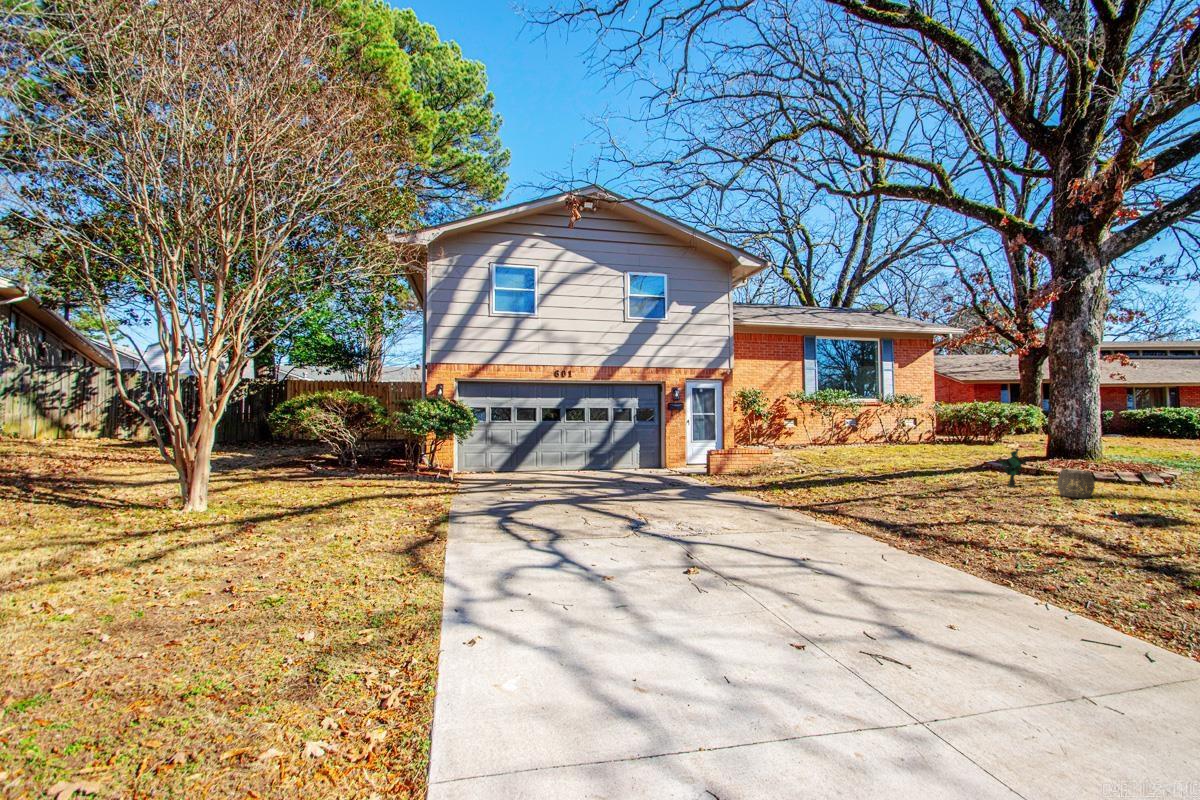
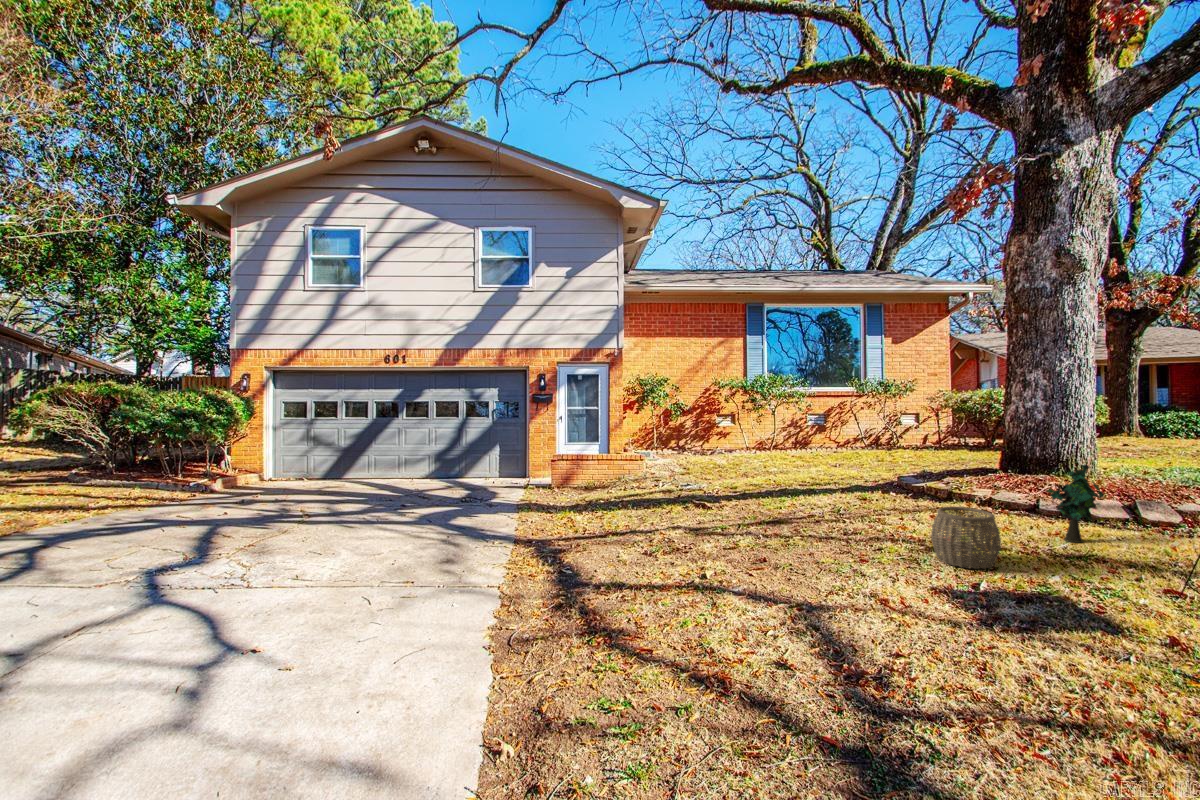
decorative plant: present [1000,449,1025,487] -> present [1046,465,1103,543]

